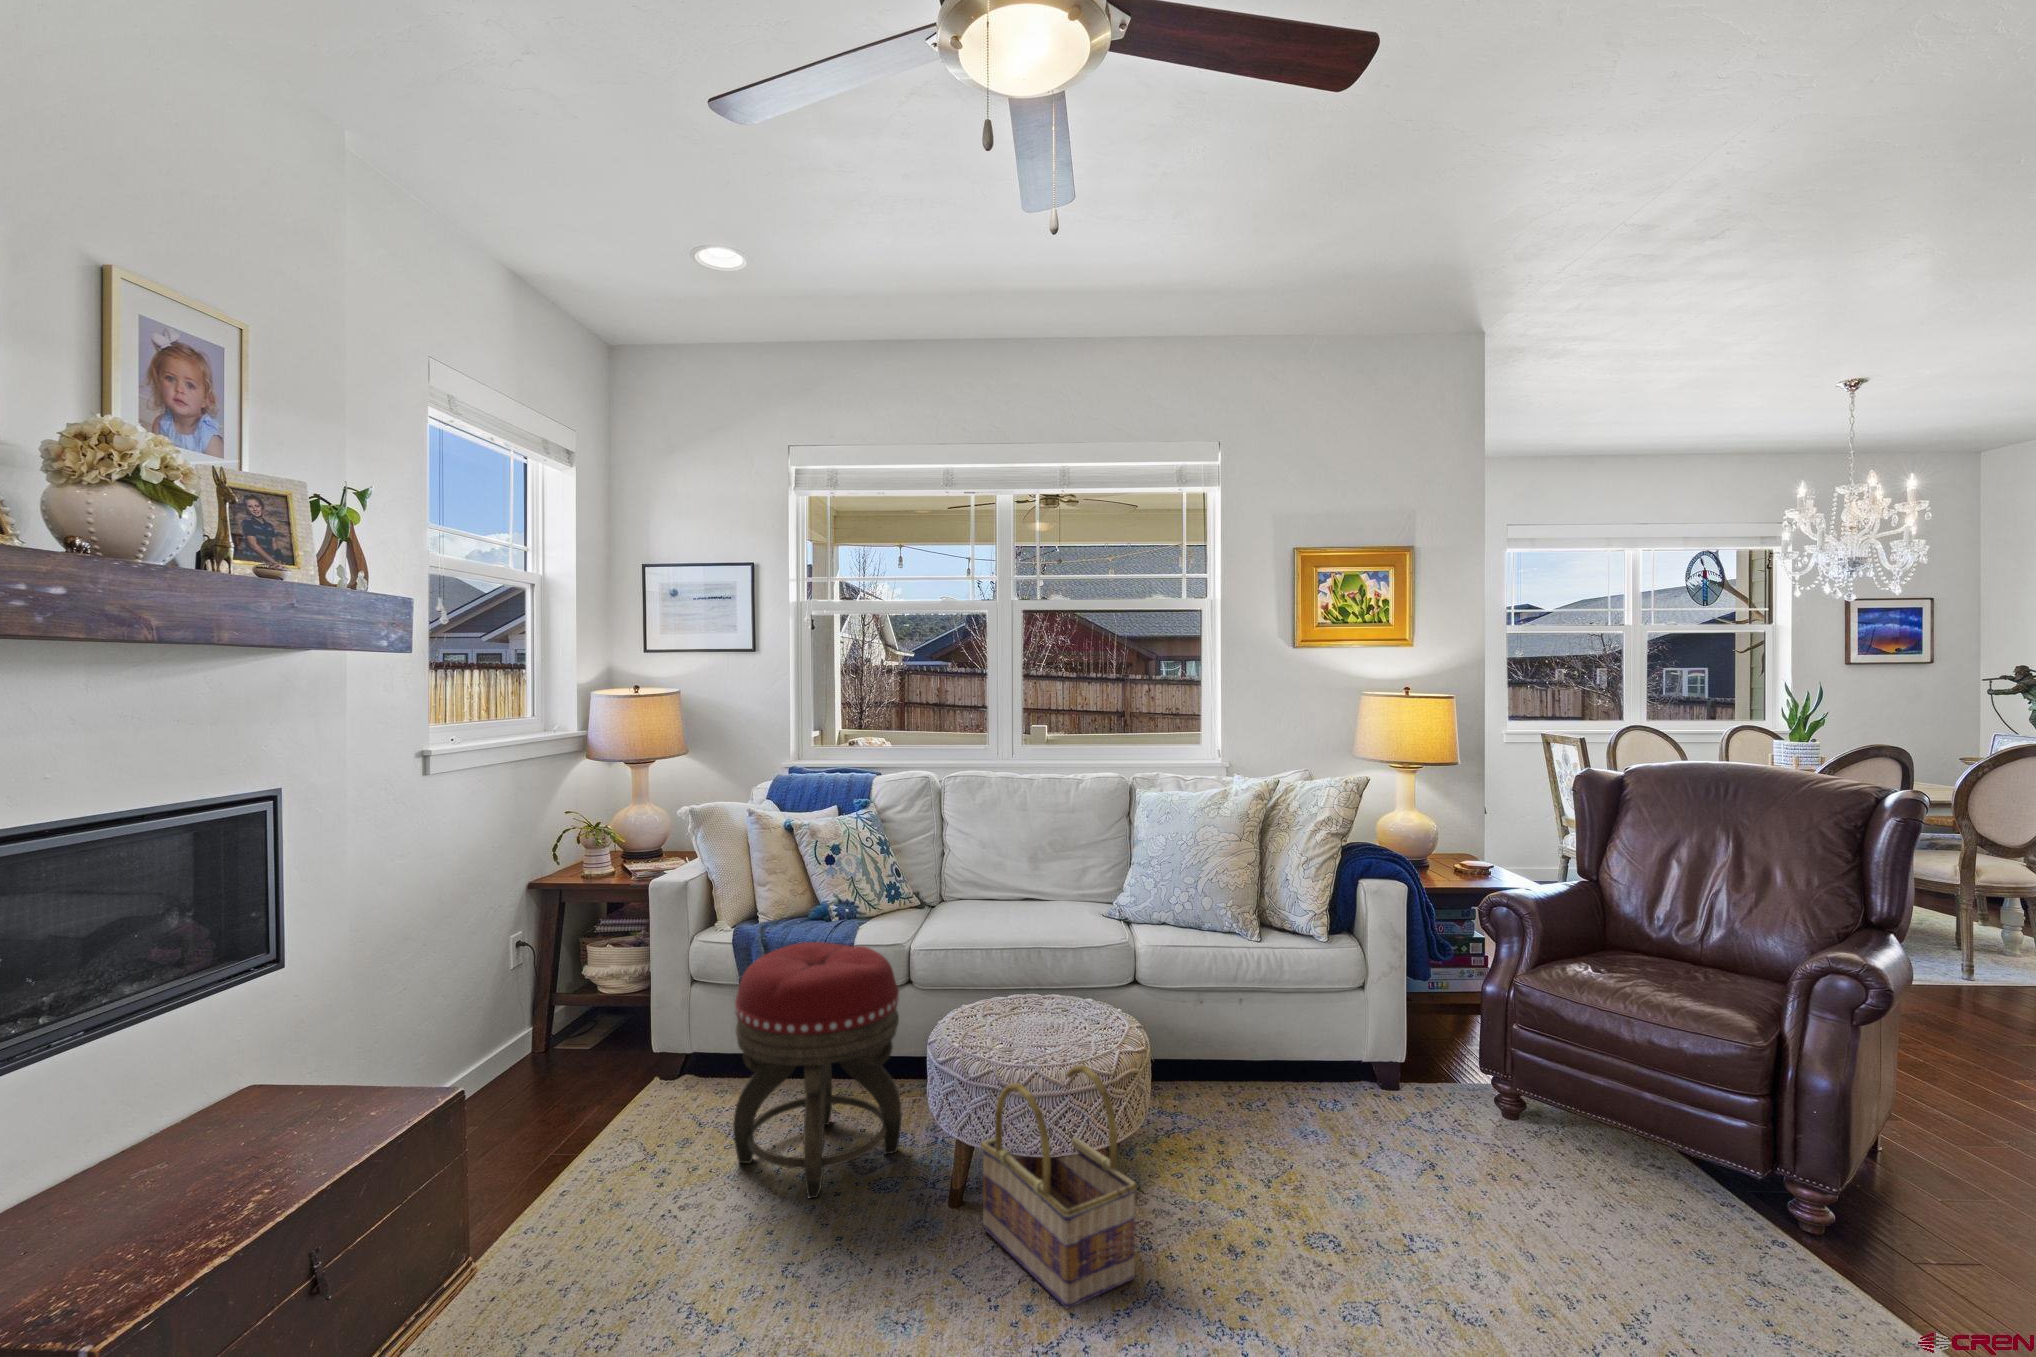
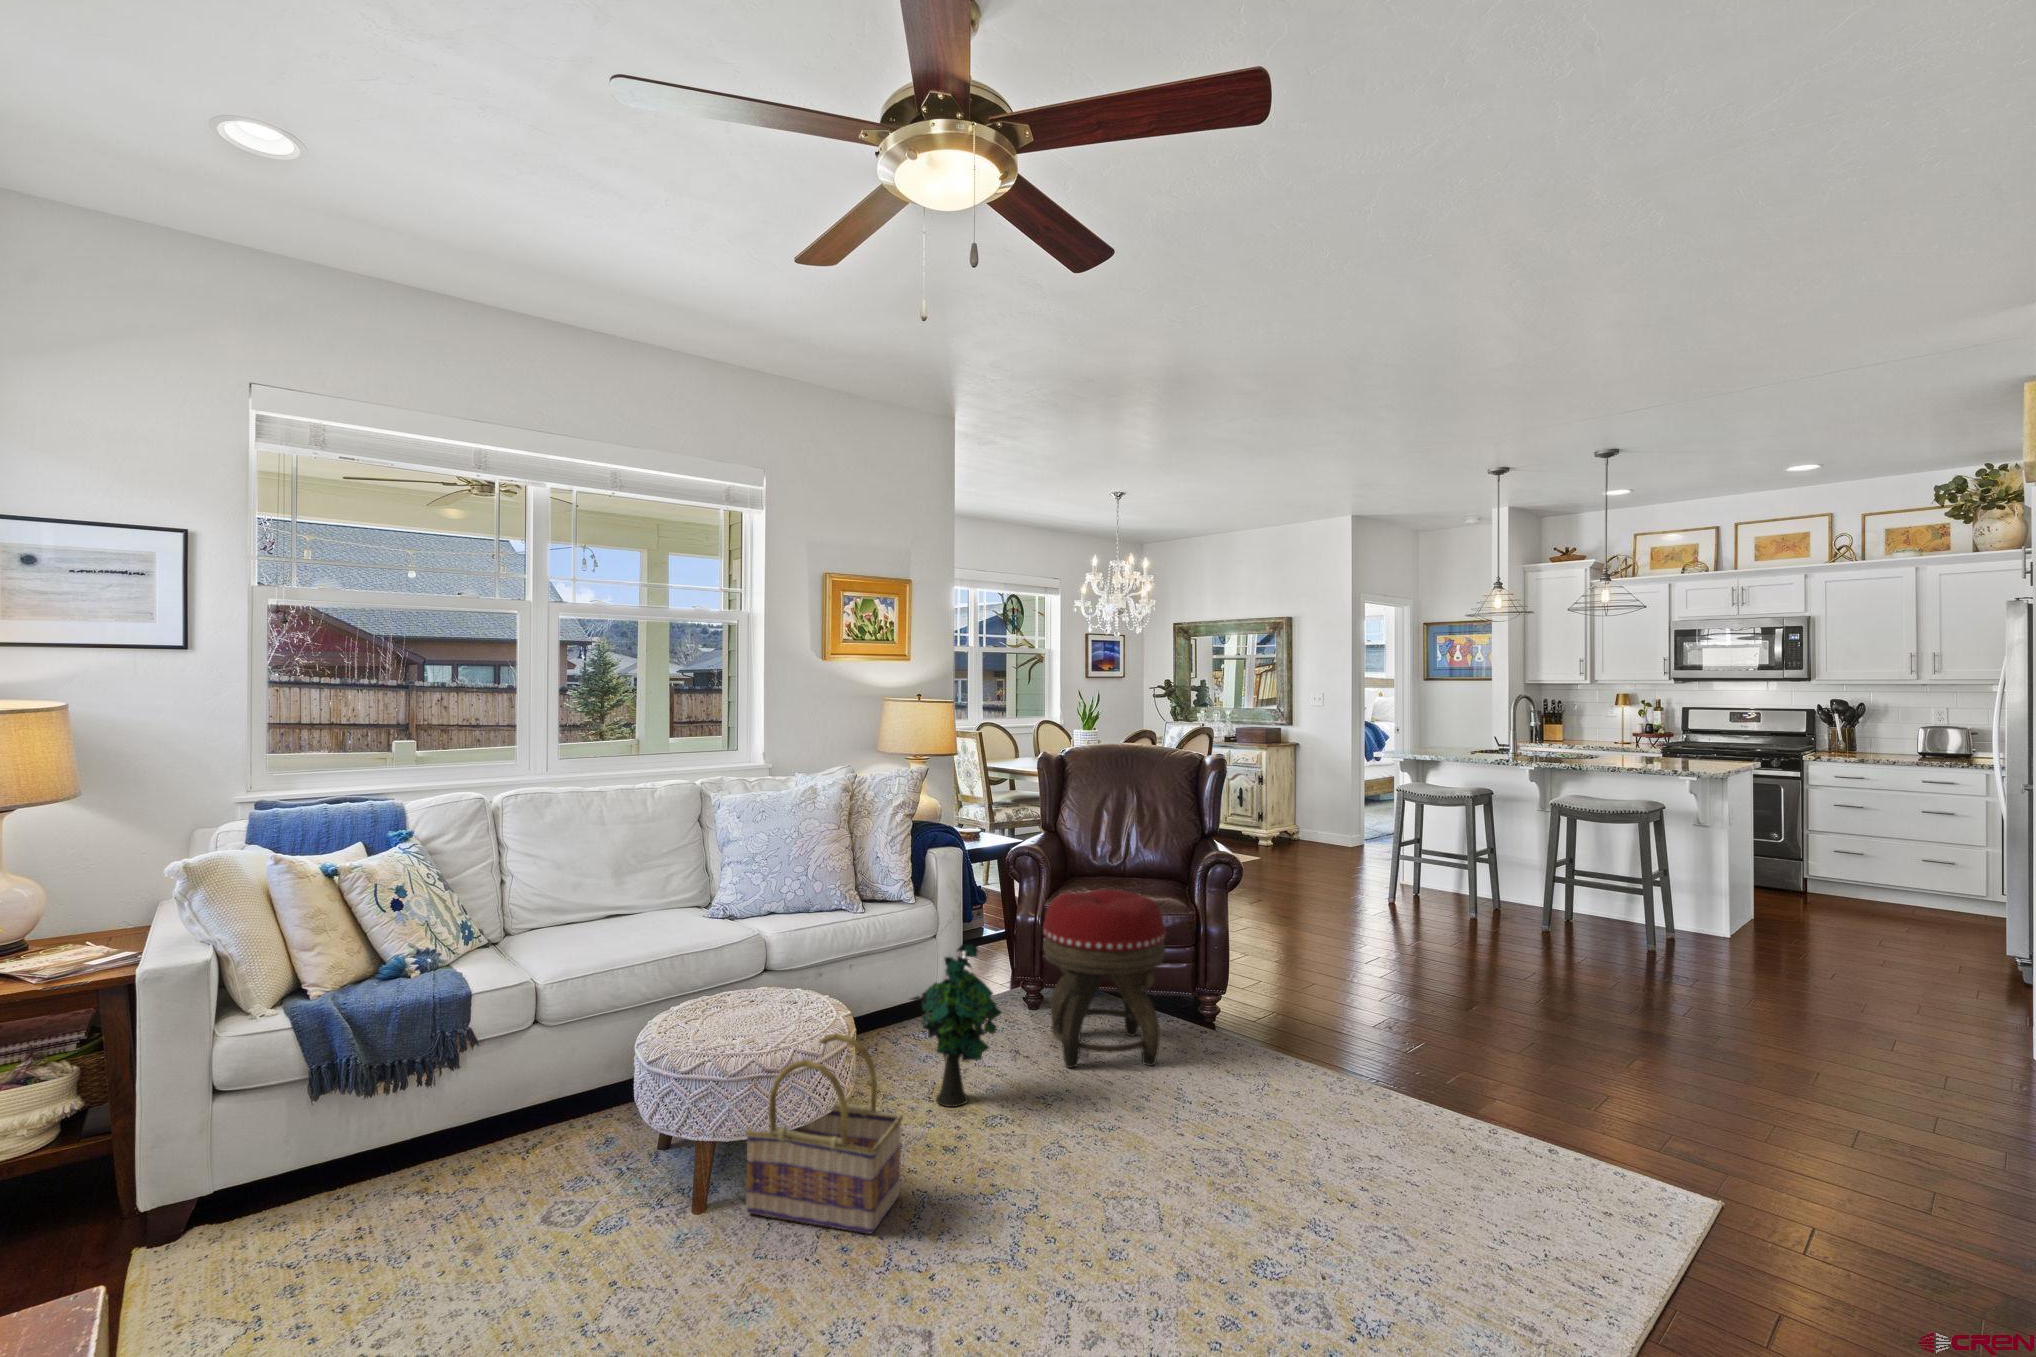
footstool: present [733,942,902,1198] -> present [1043,890,1165,1068]
decorative plant: none [1247,999,1363,1203] -> present [911,944,1002,1107]

